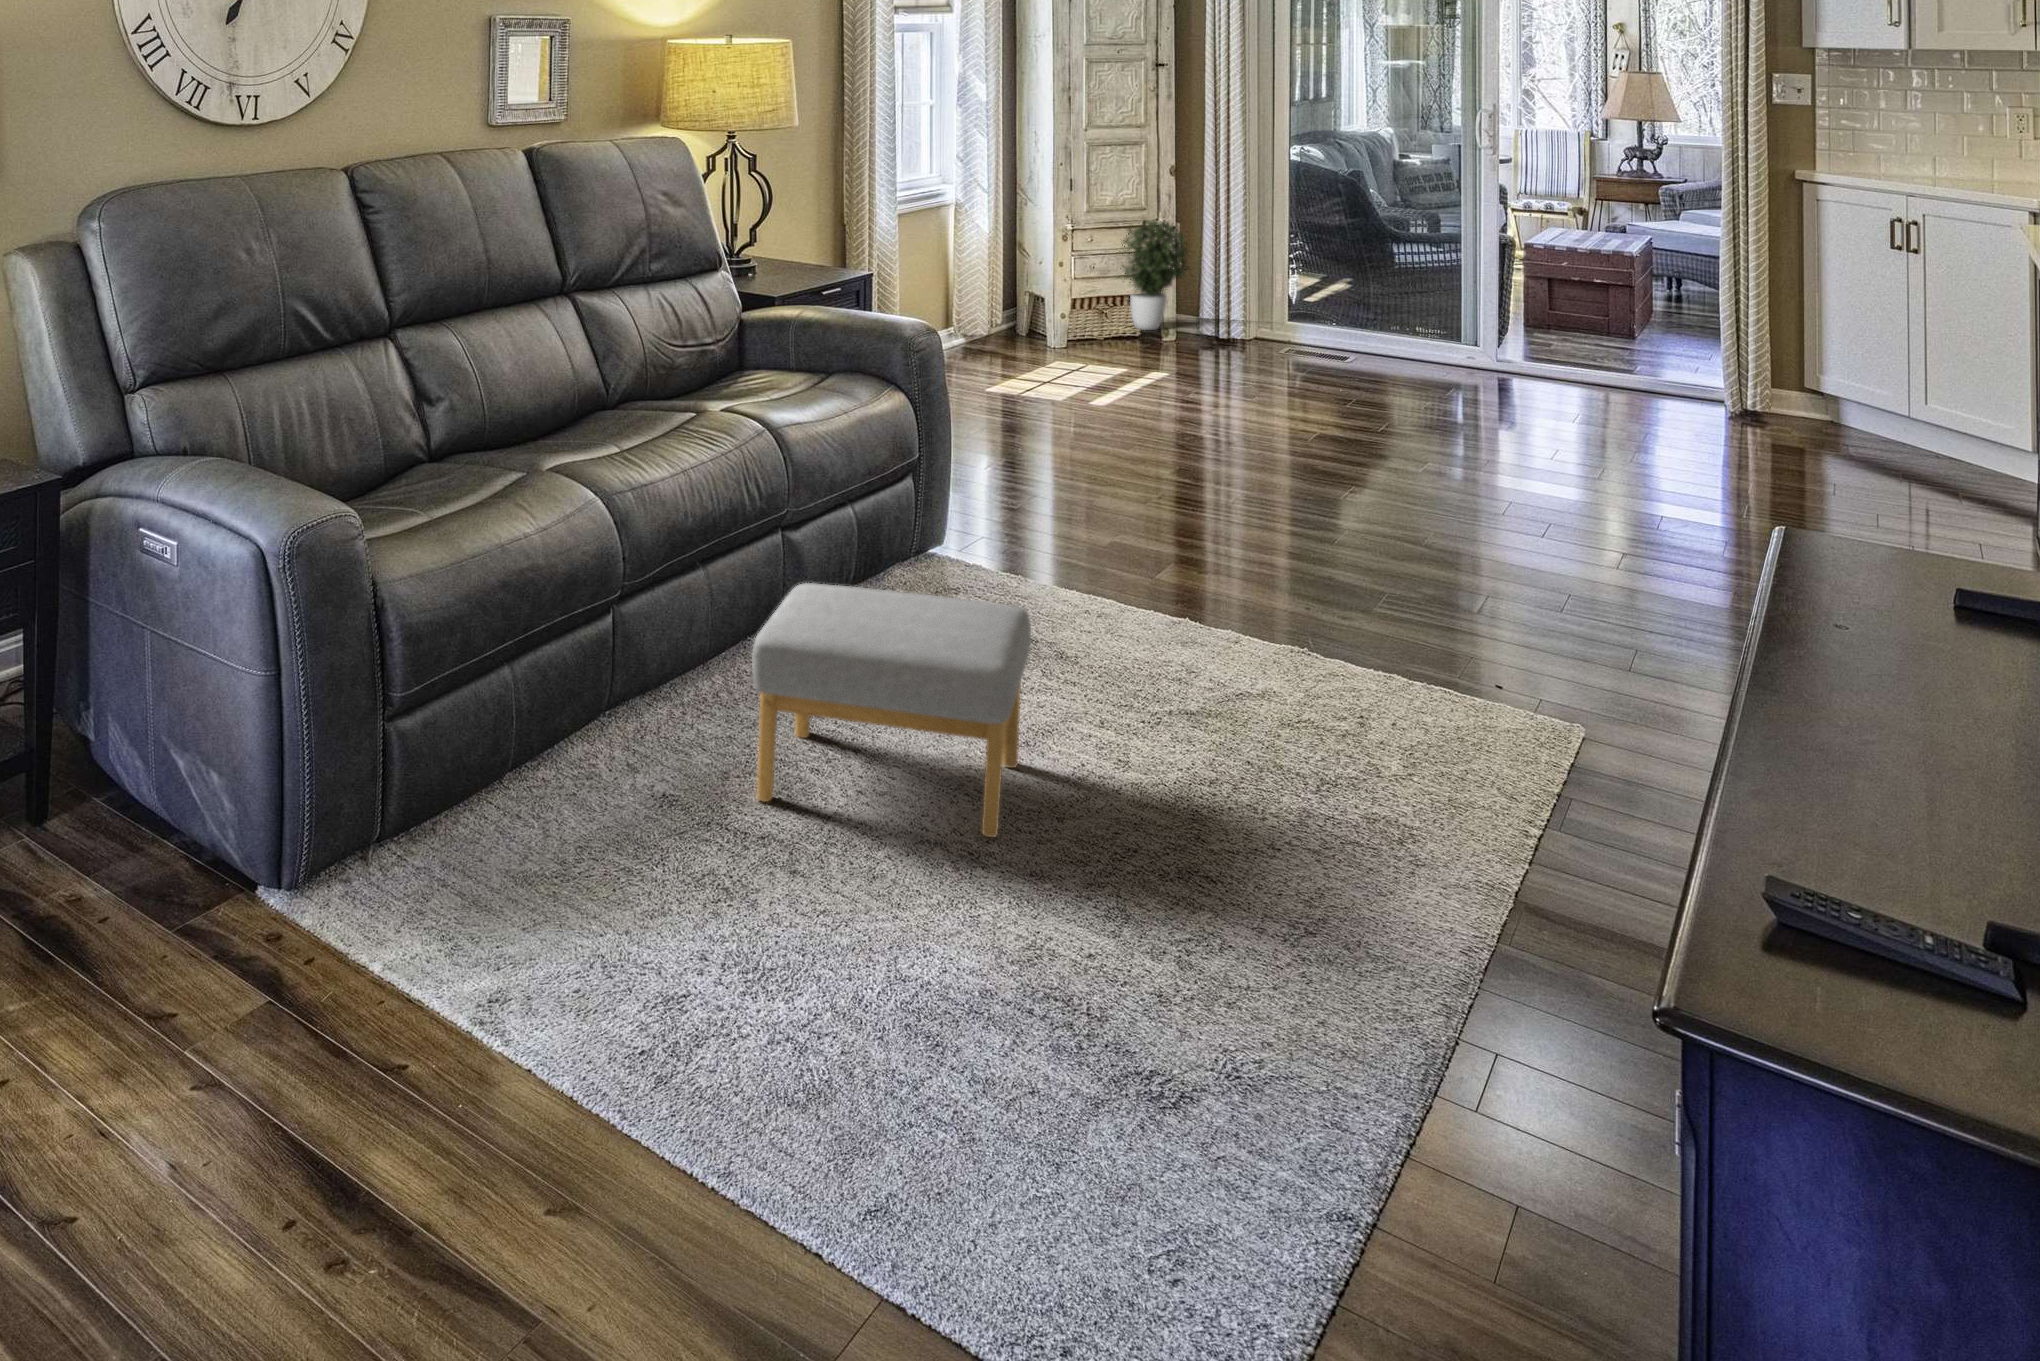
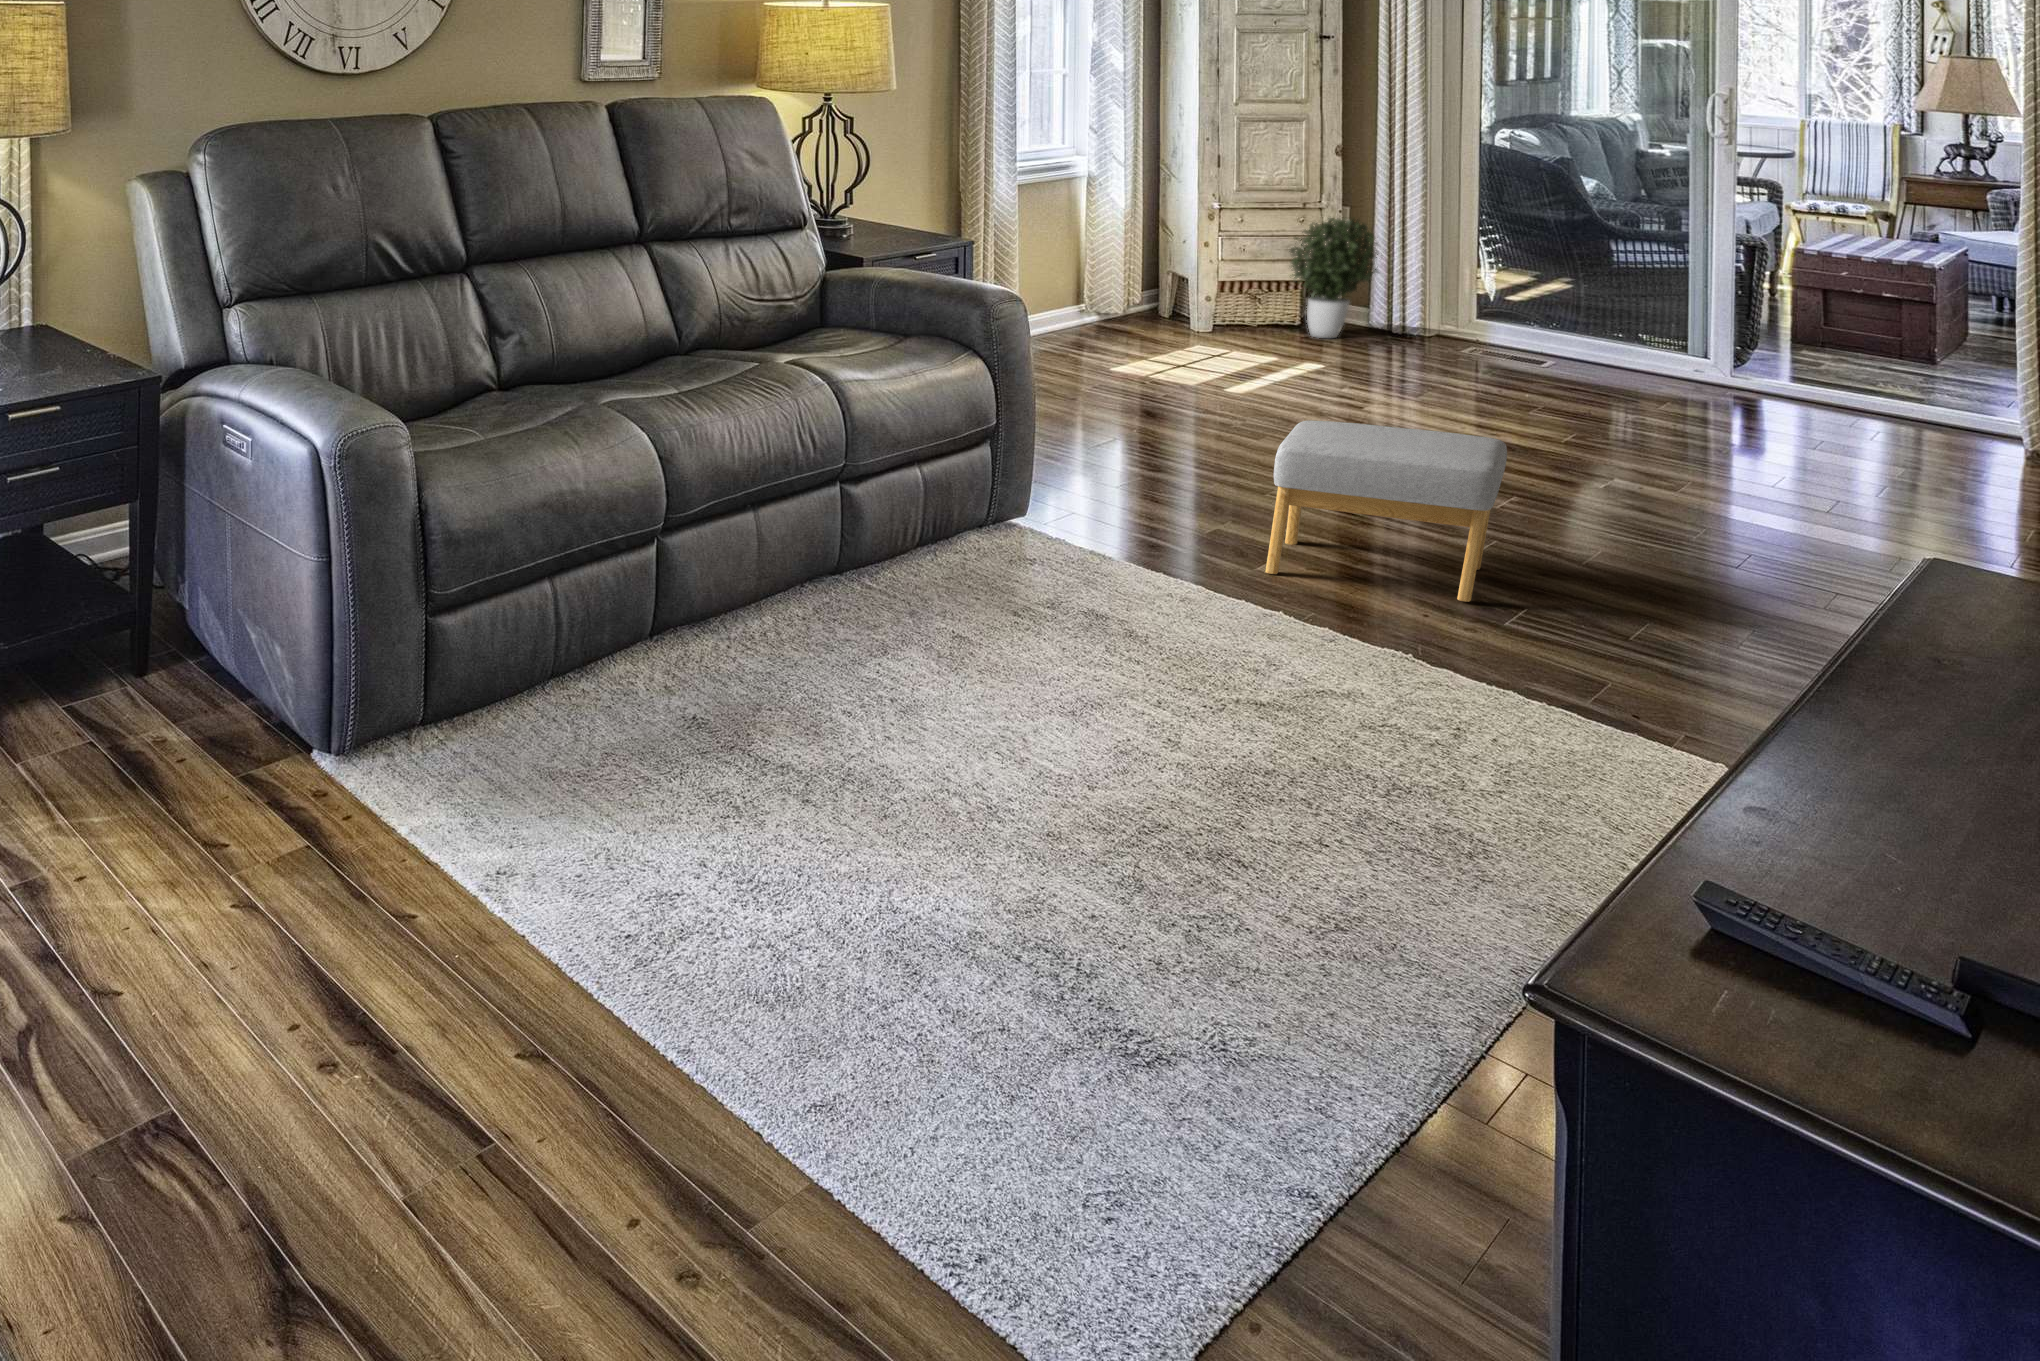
footstool: present [752,583,1031,837] -> present [1265,421,1507,602]

